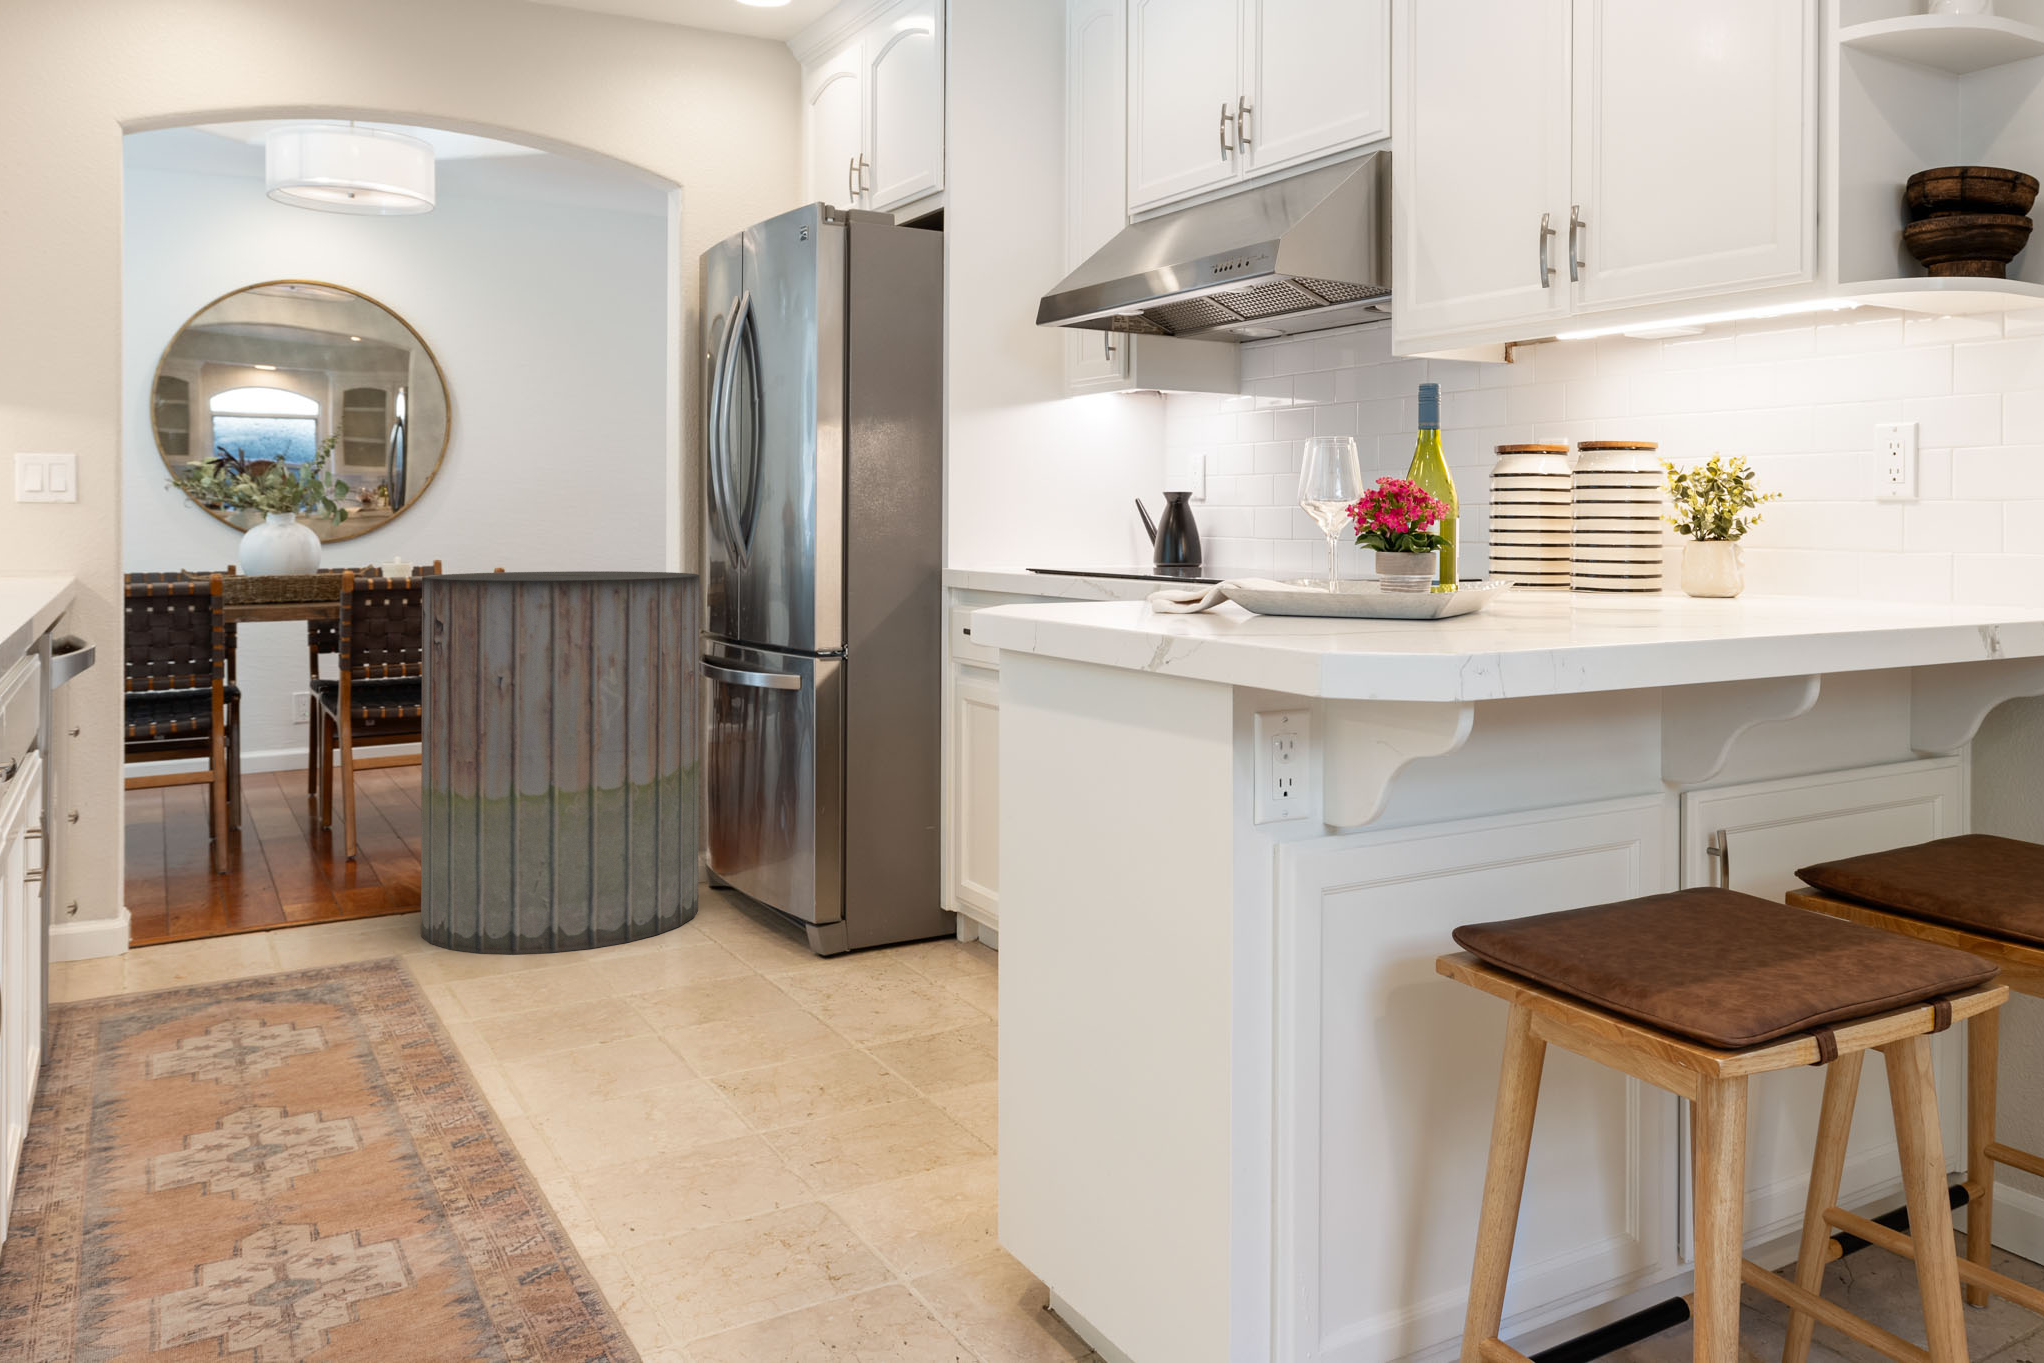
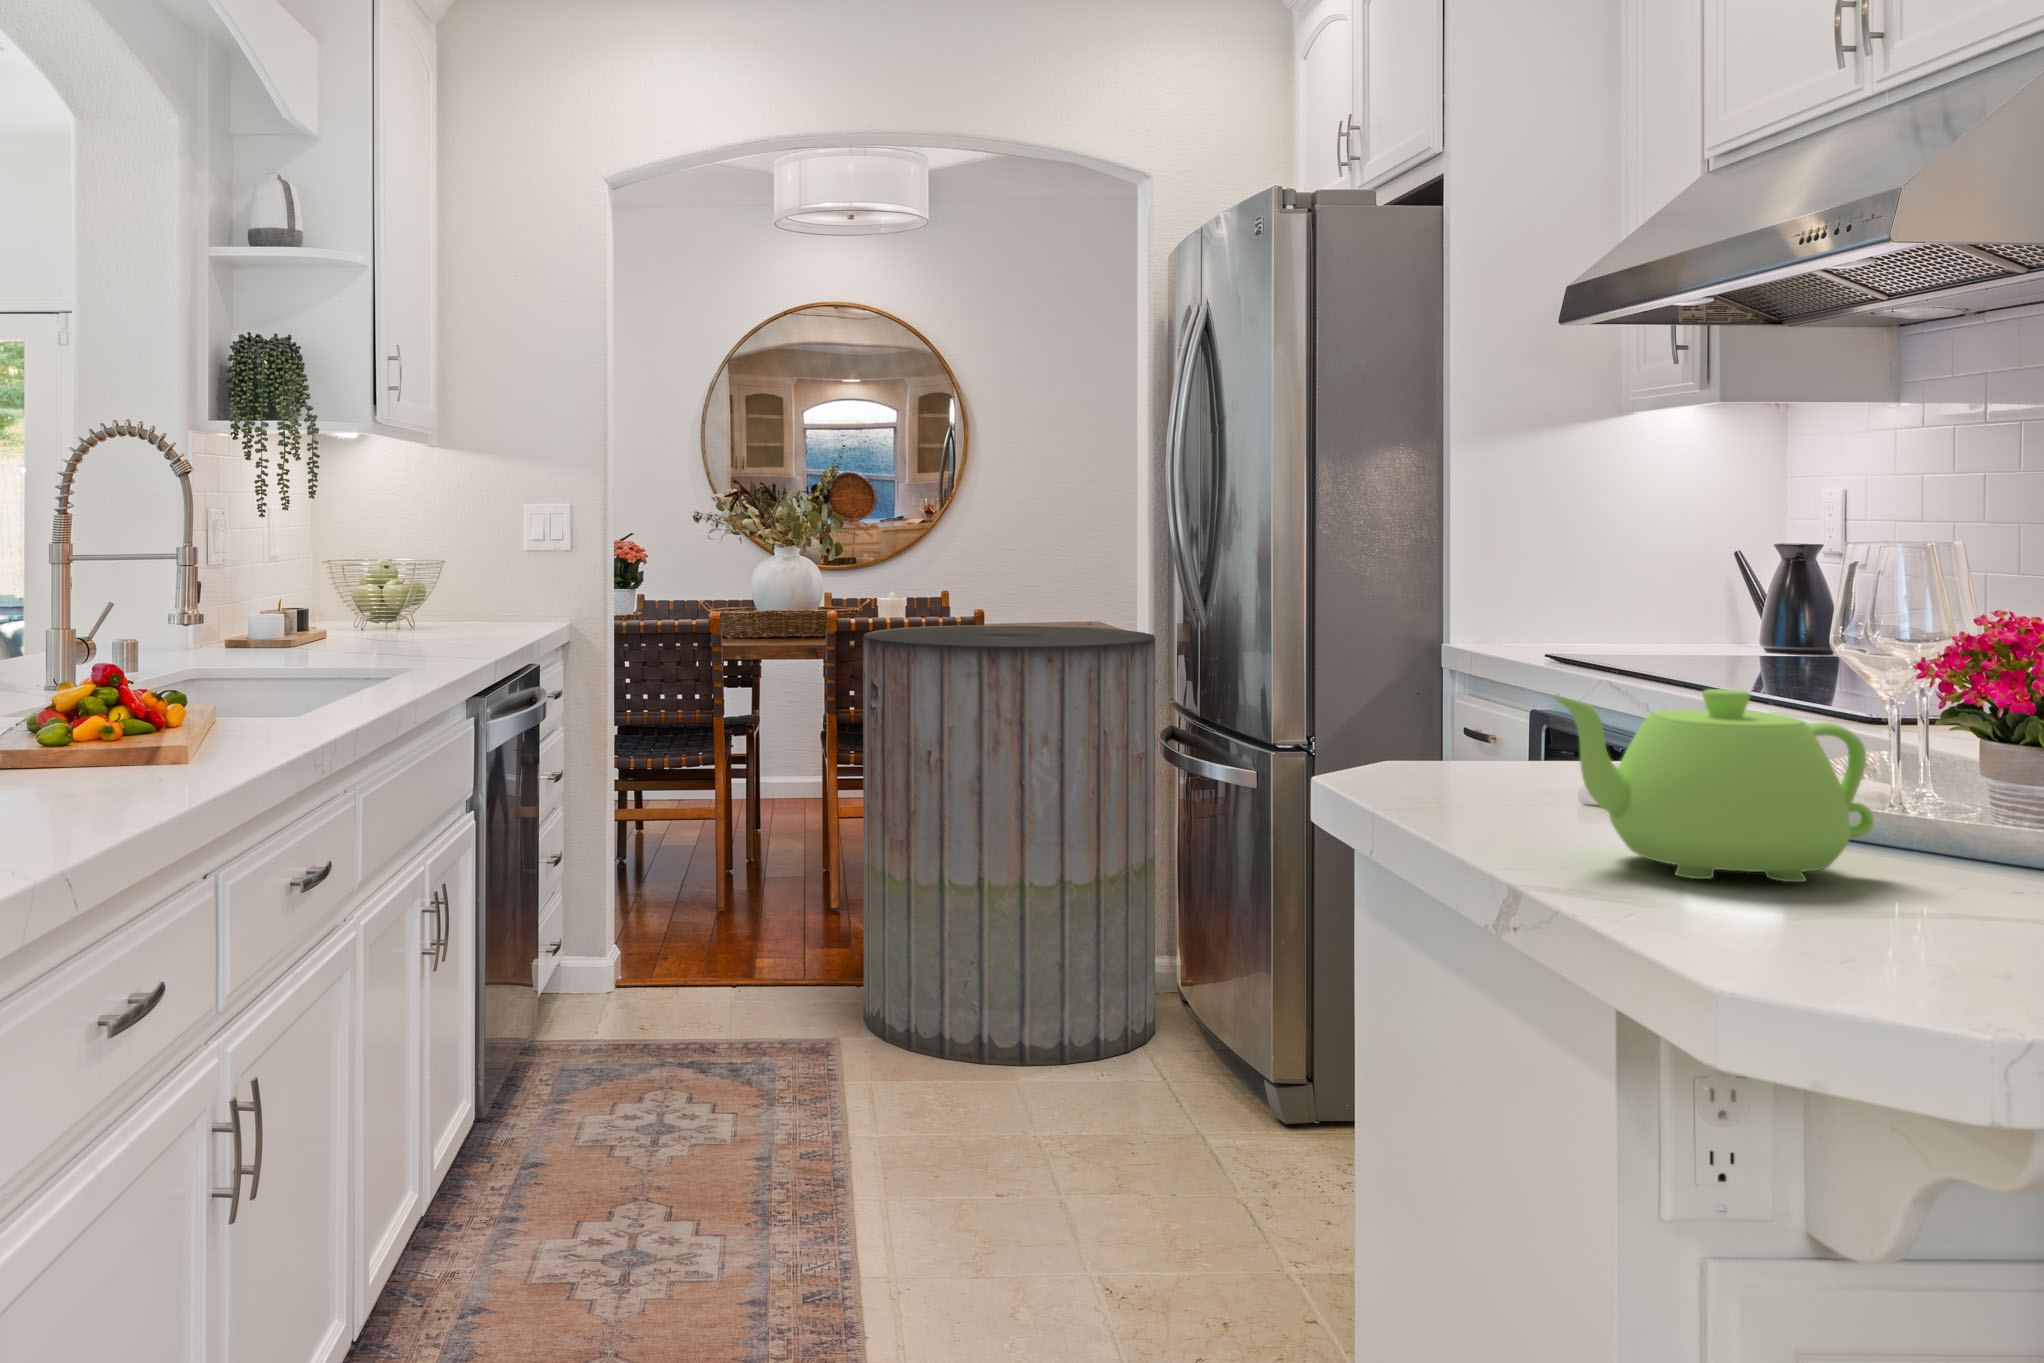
teapot: none [1181,510,1349,624] -> present [1553,689,1874,882]

